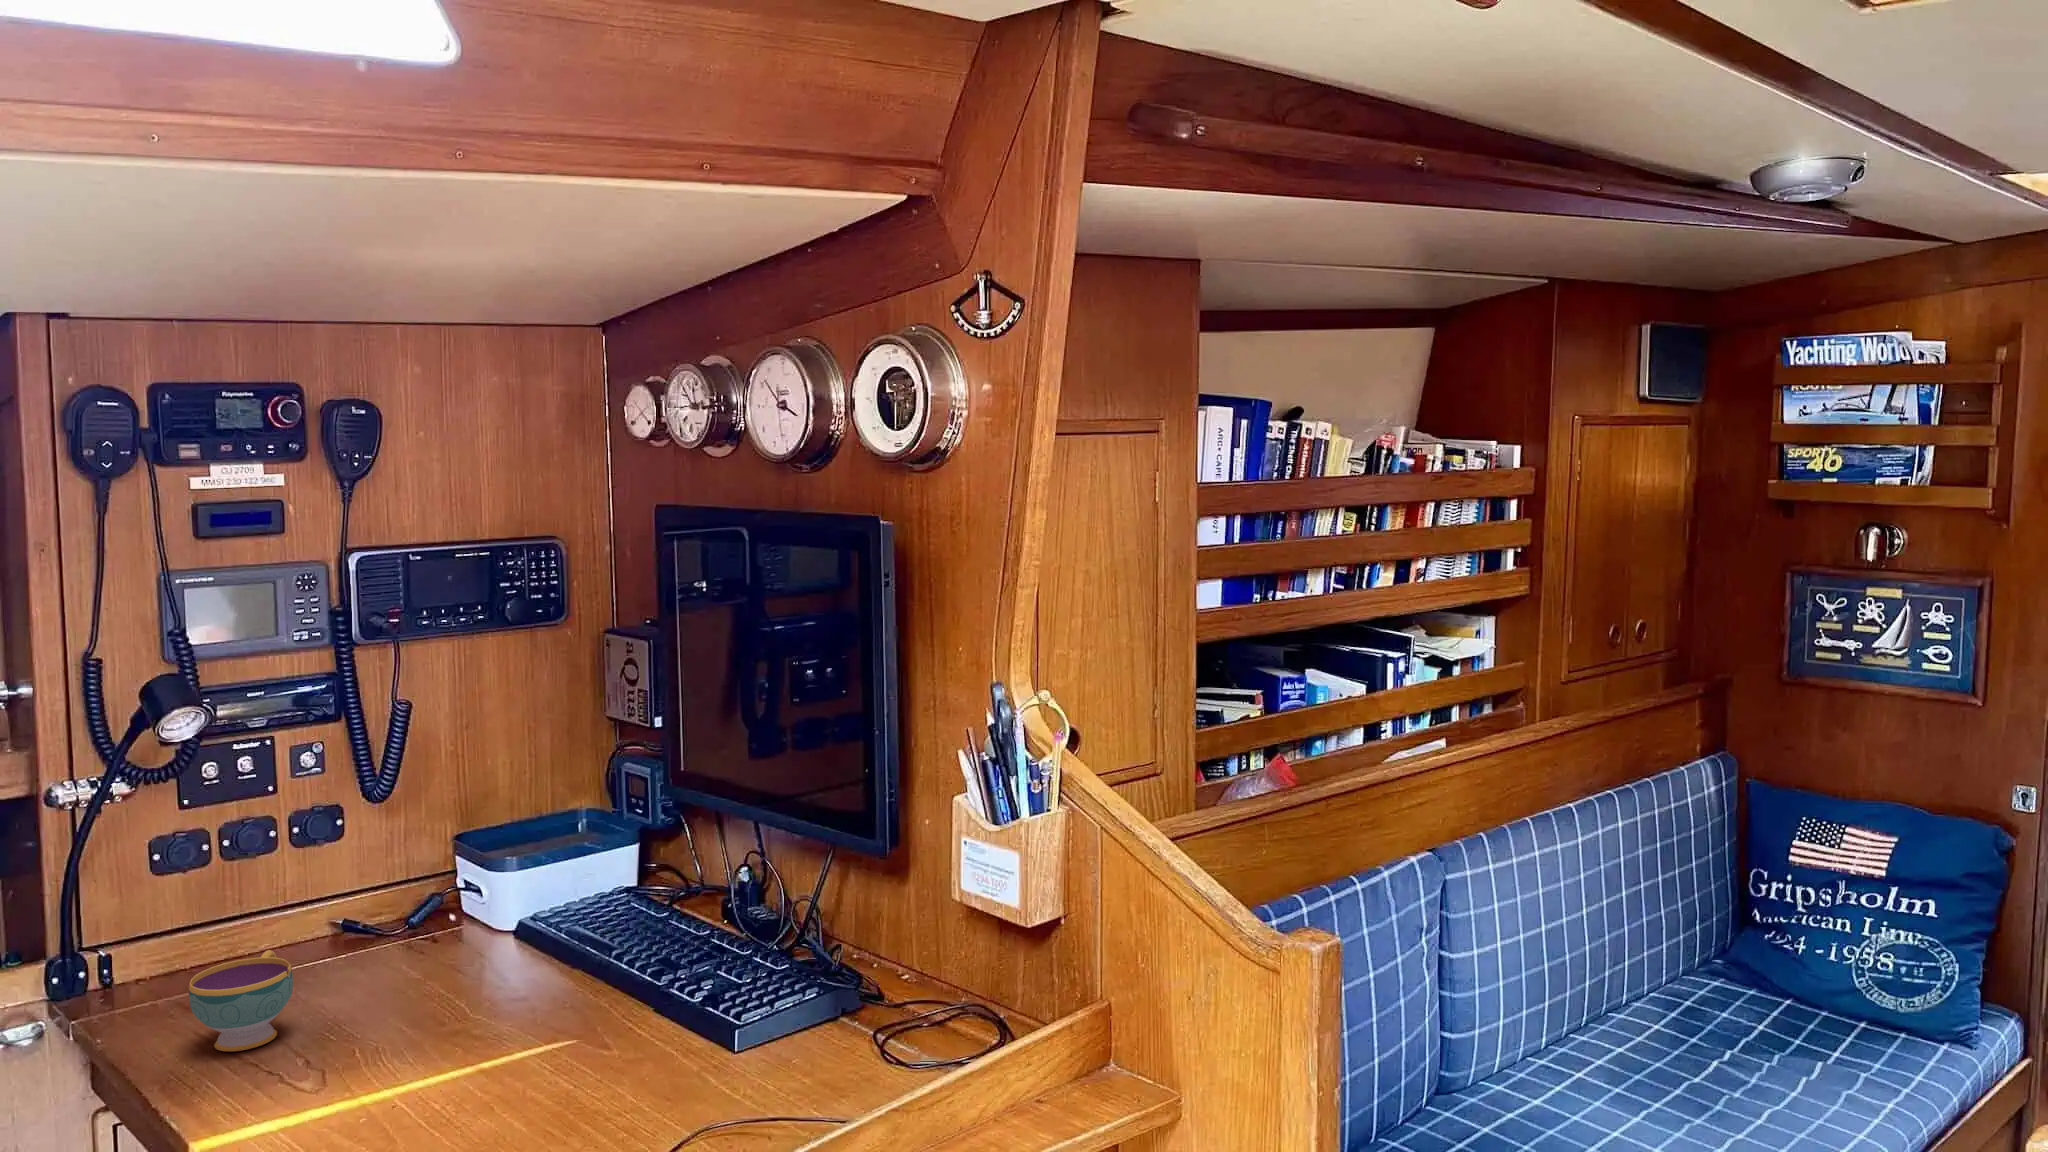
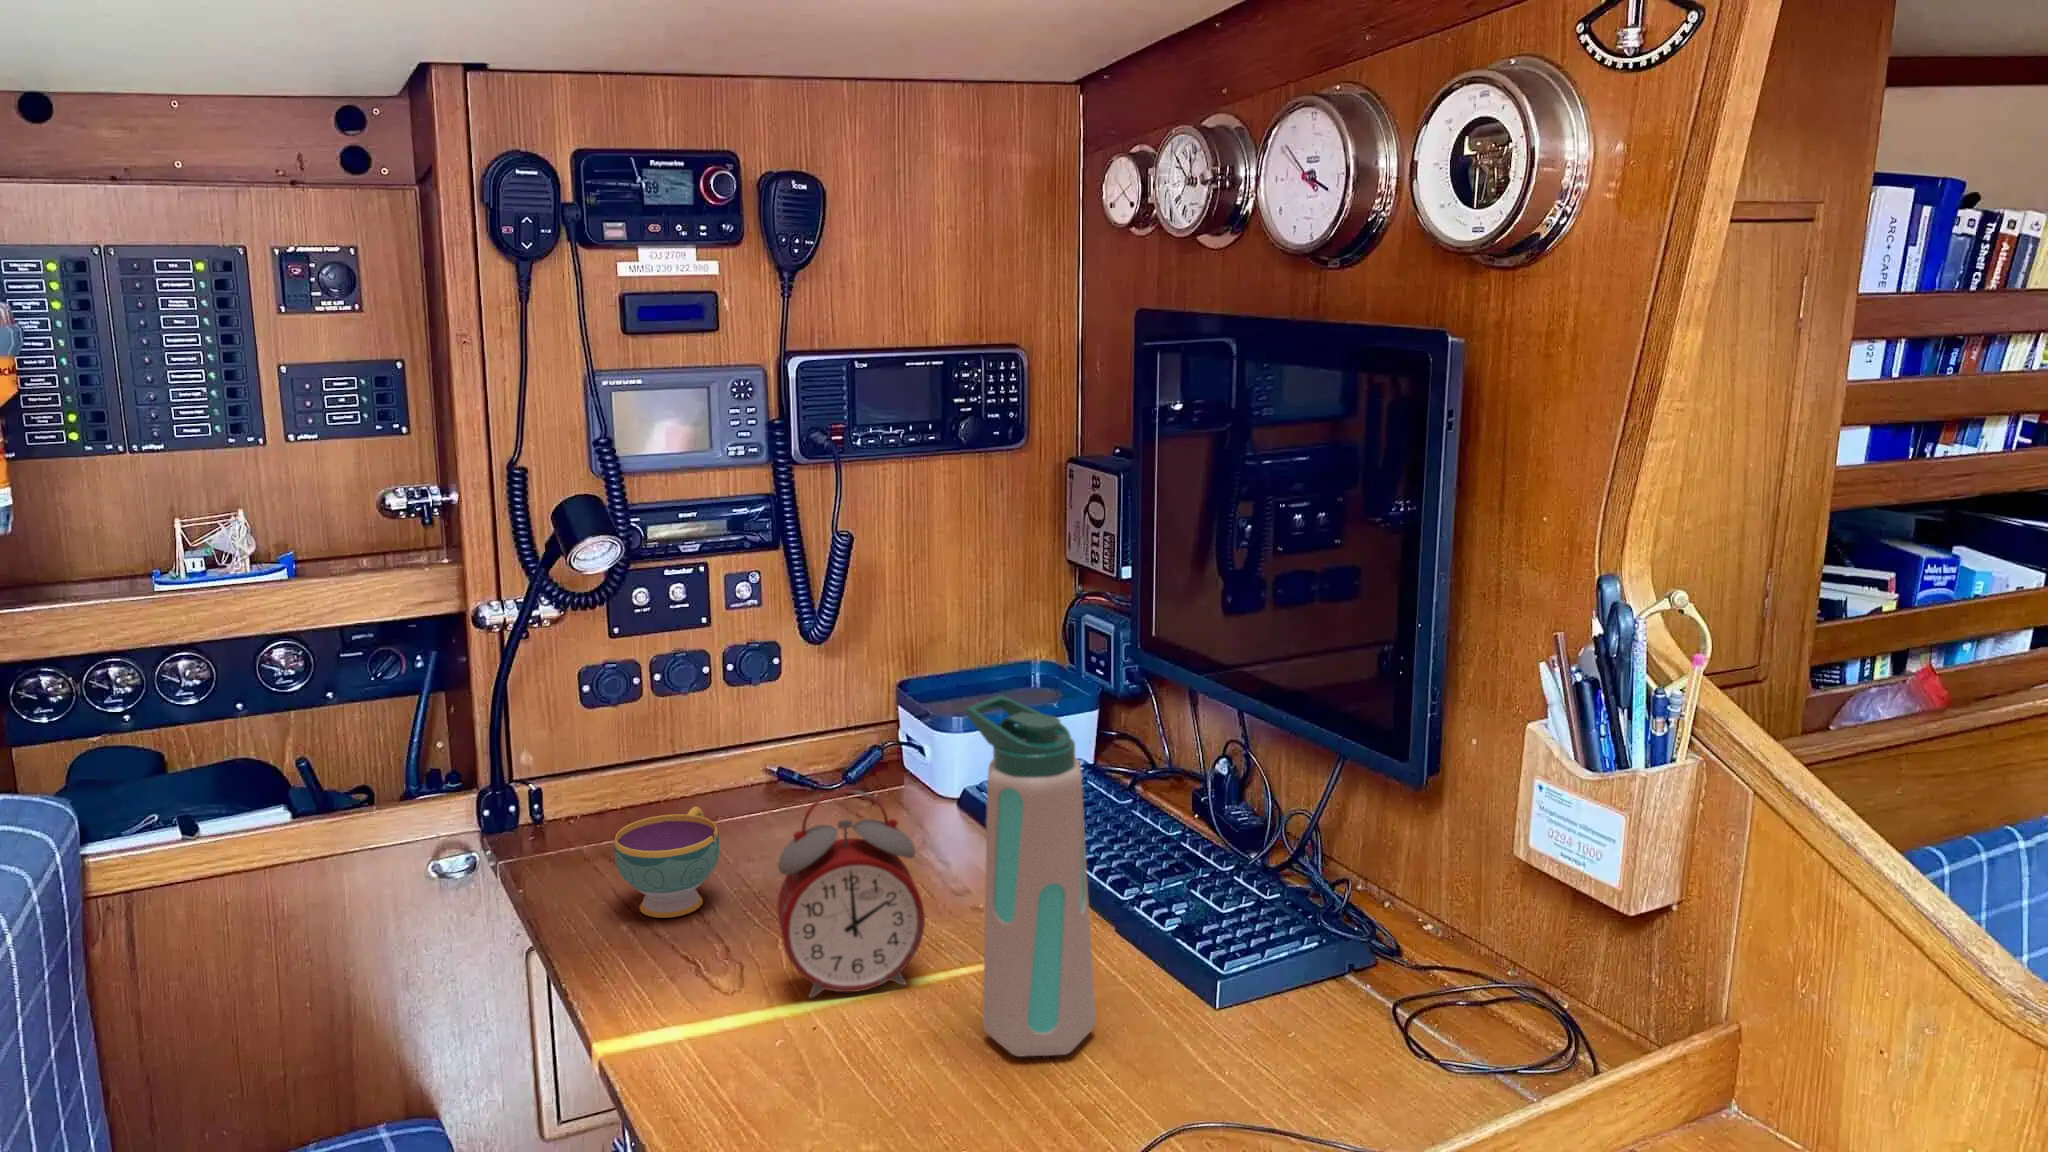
water bottle: none [514,812,634,1107] -> present [965,695,1096,1056]
alarm clock: none [351,907,486,1093] -> present [777,789,925,999]

